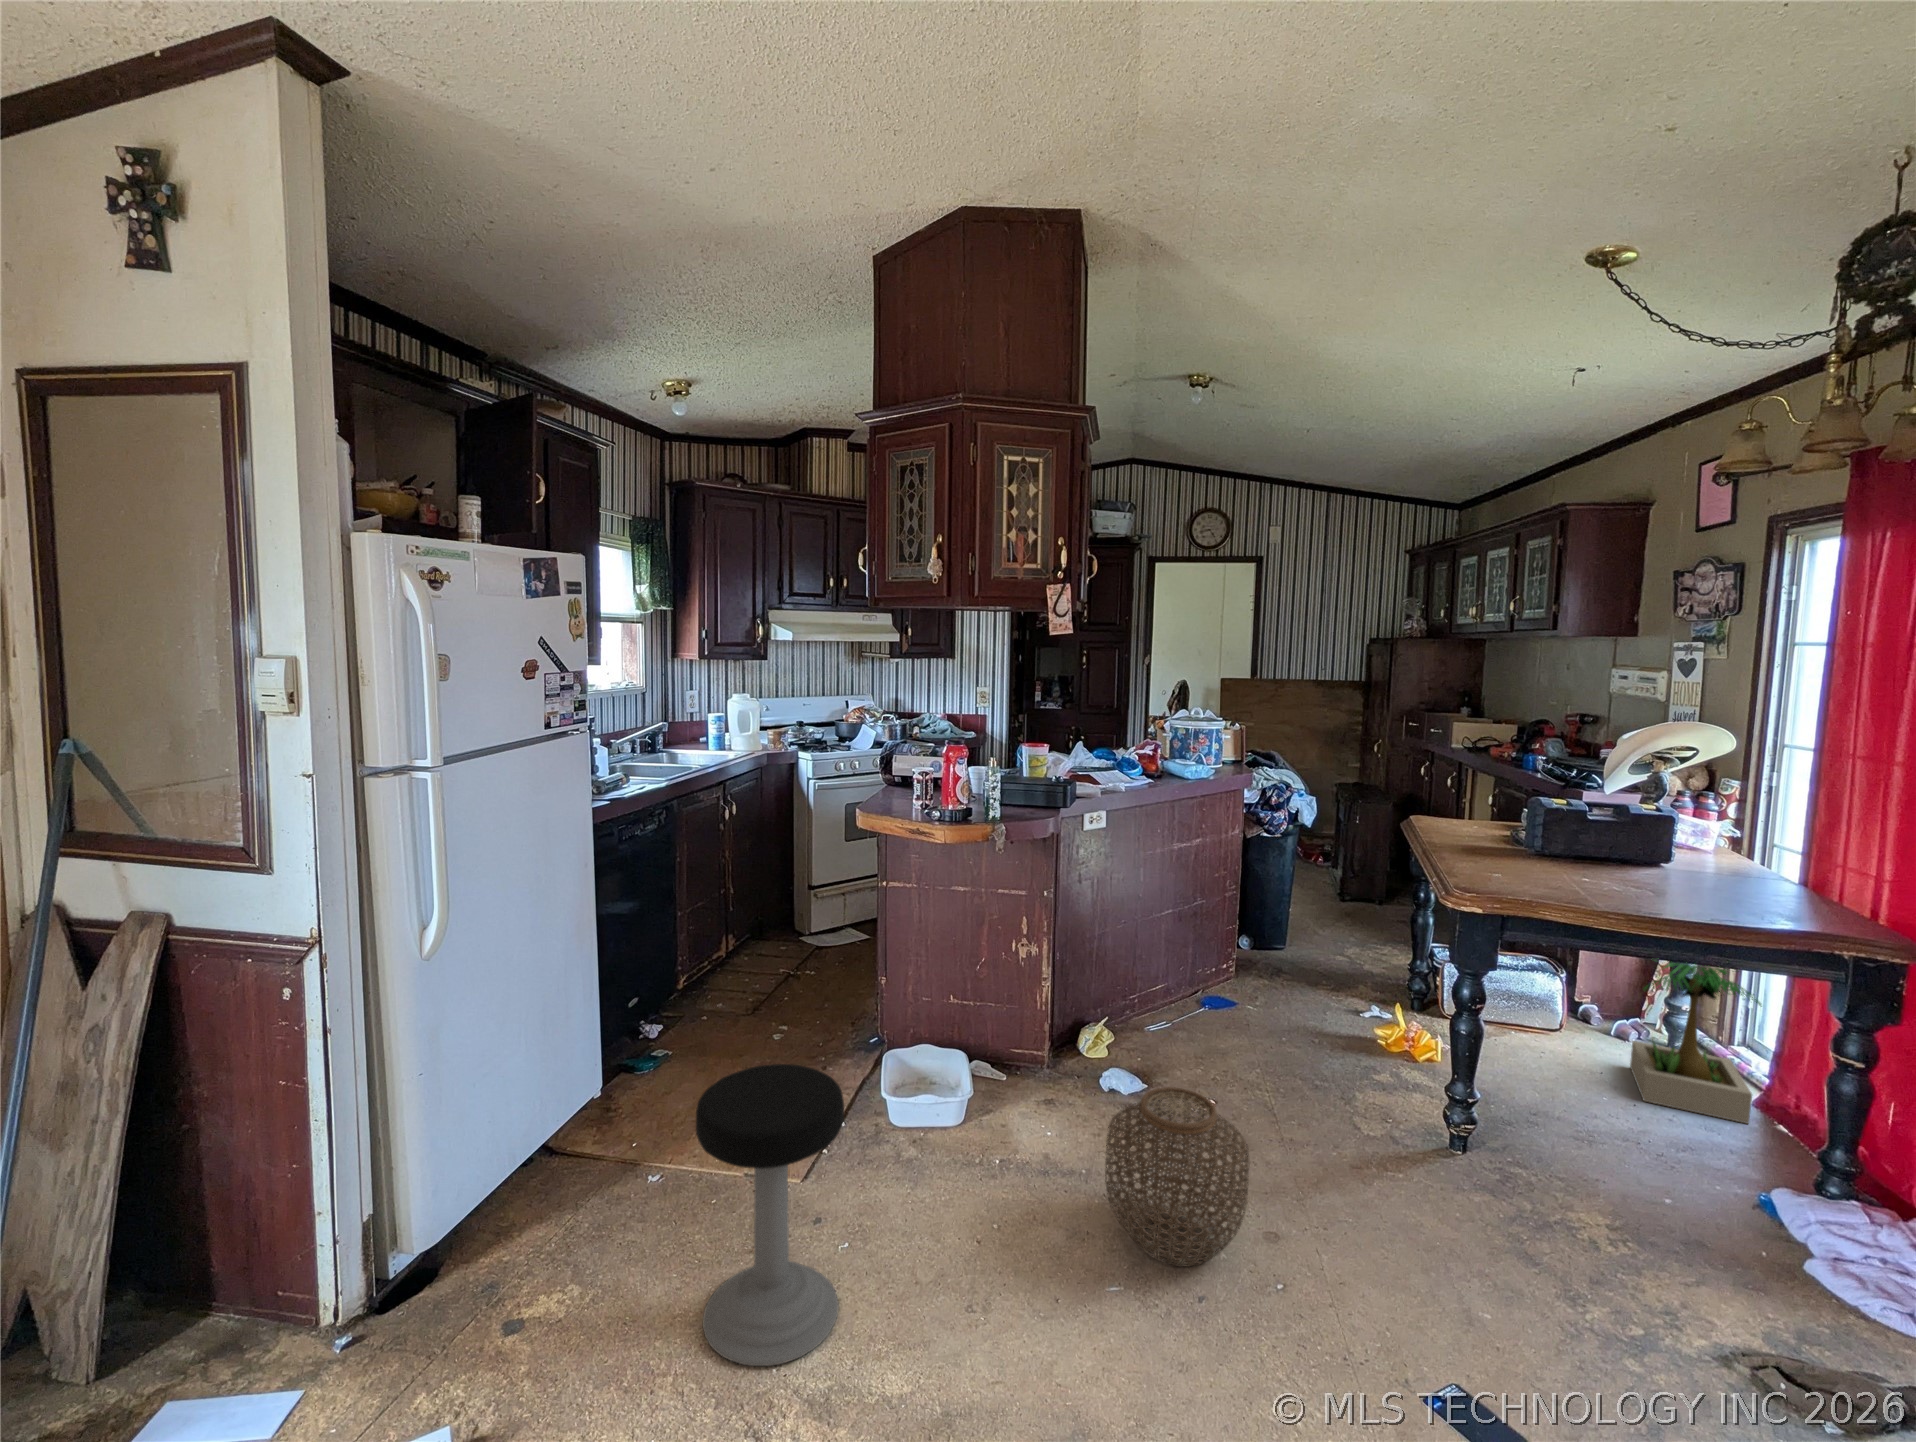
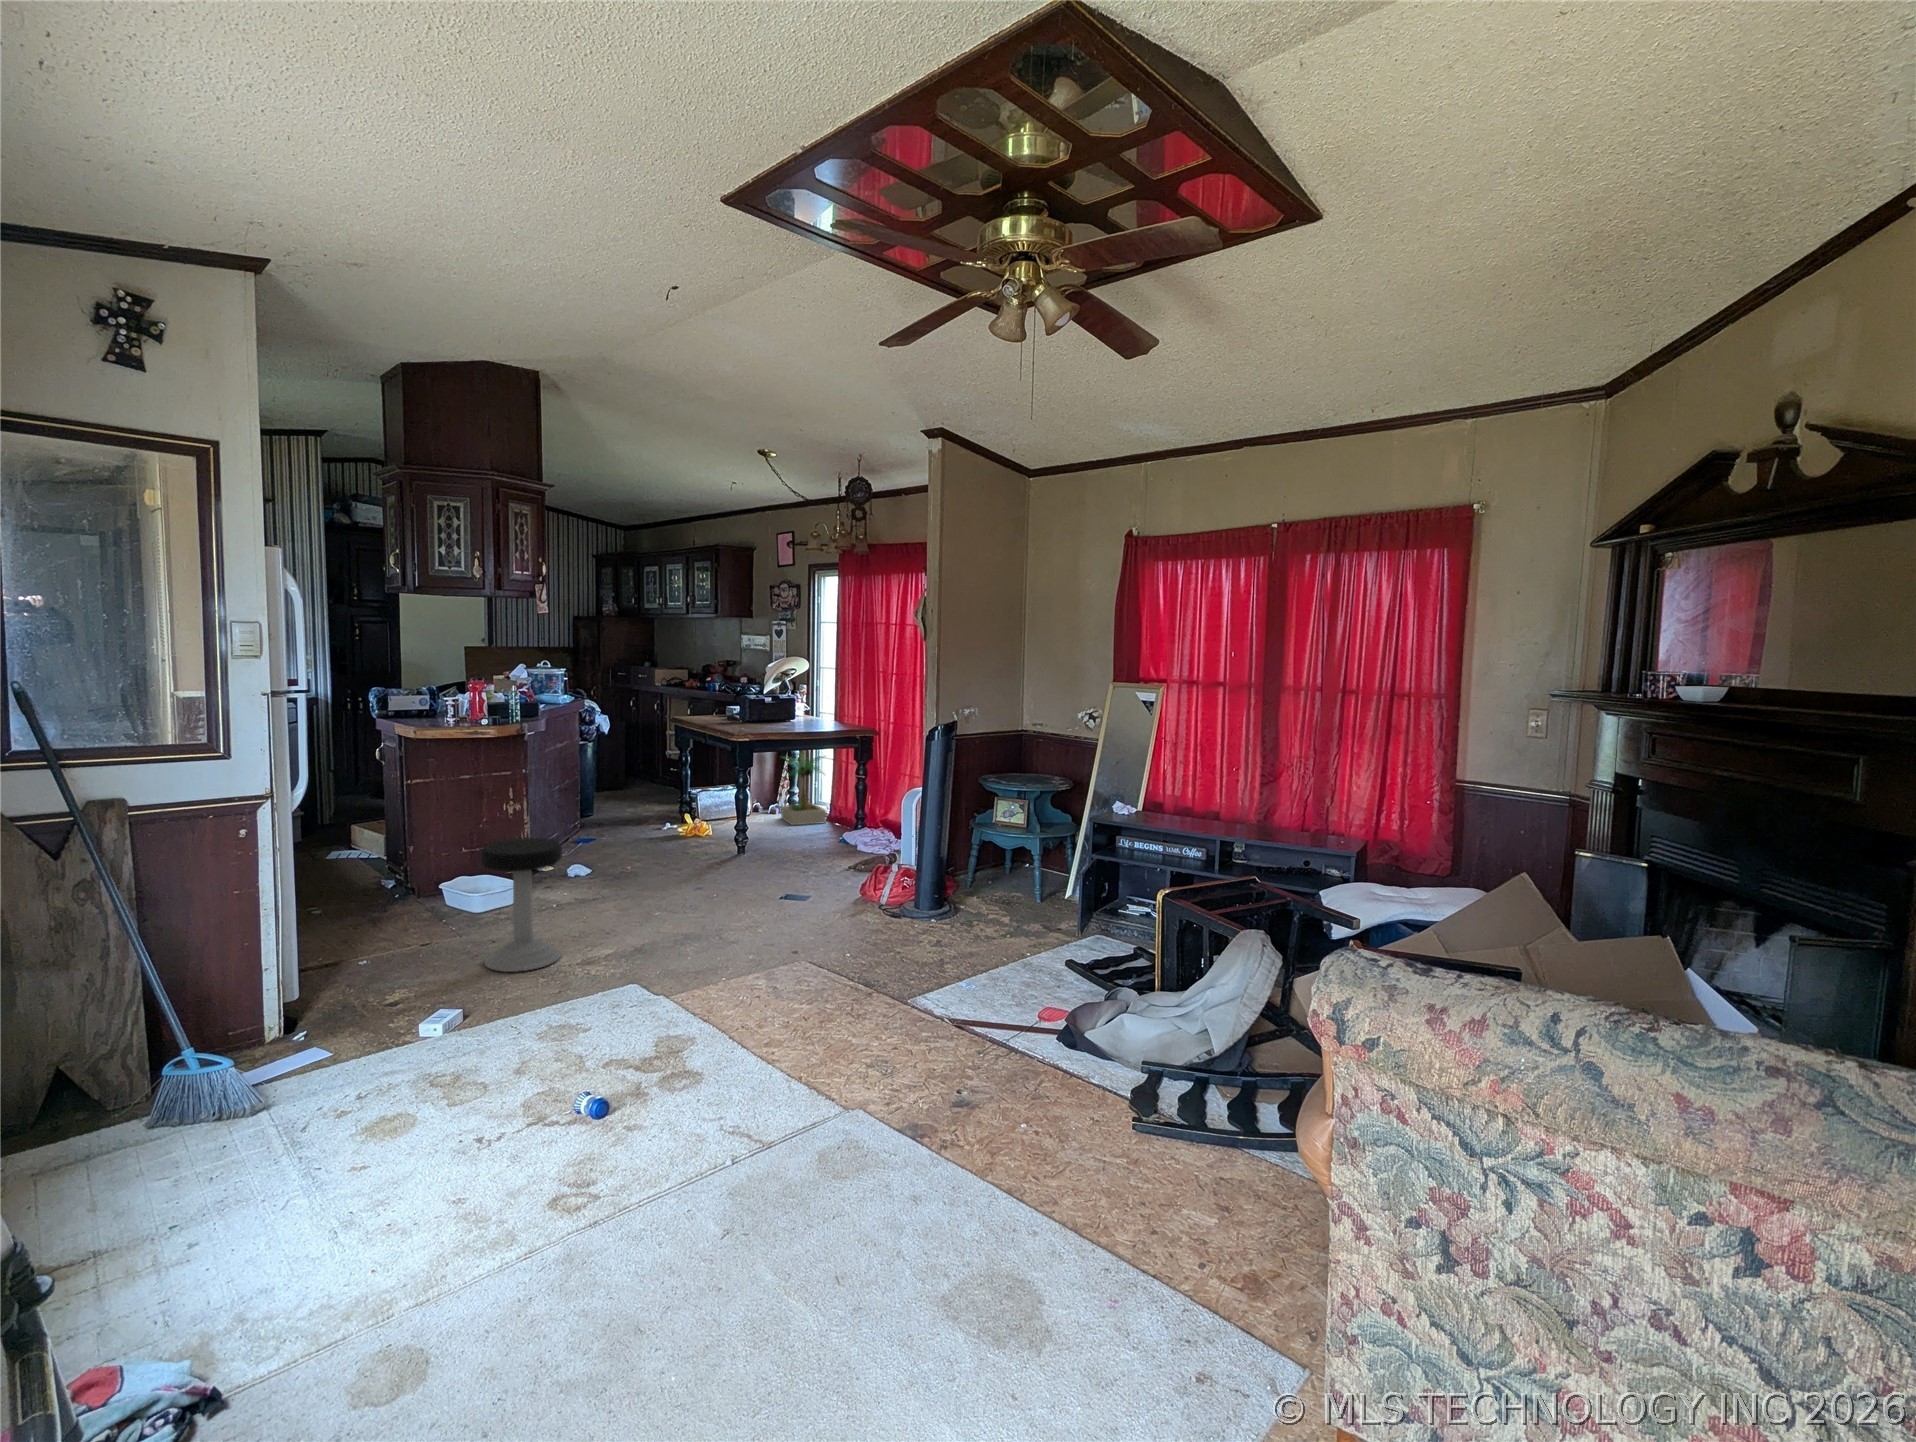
woven basket: present [1105,1087,1249,1266] -> none [630,830,697,903]

